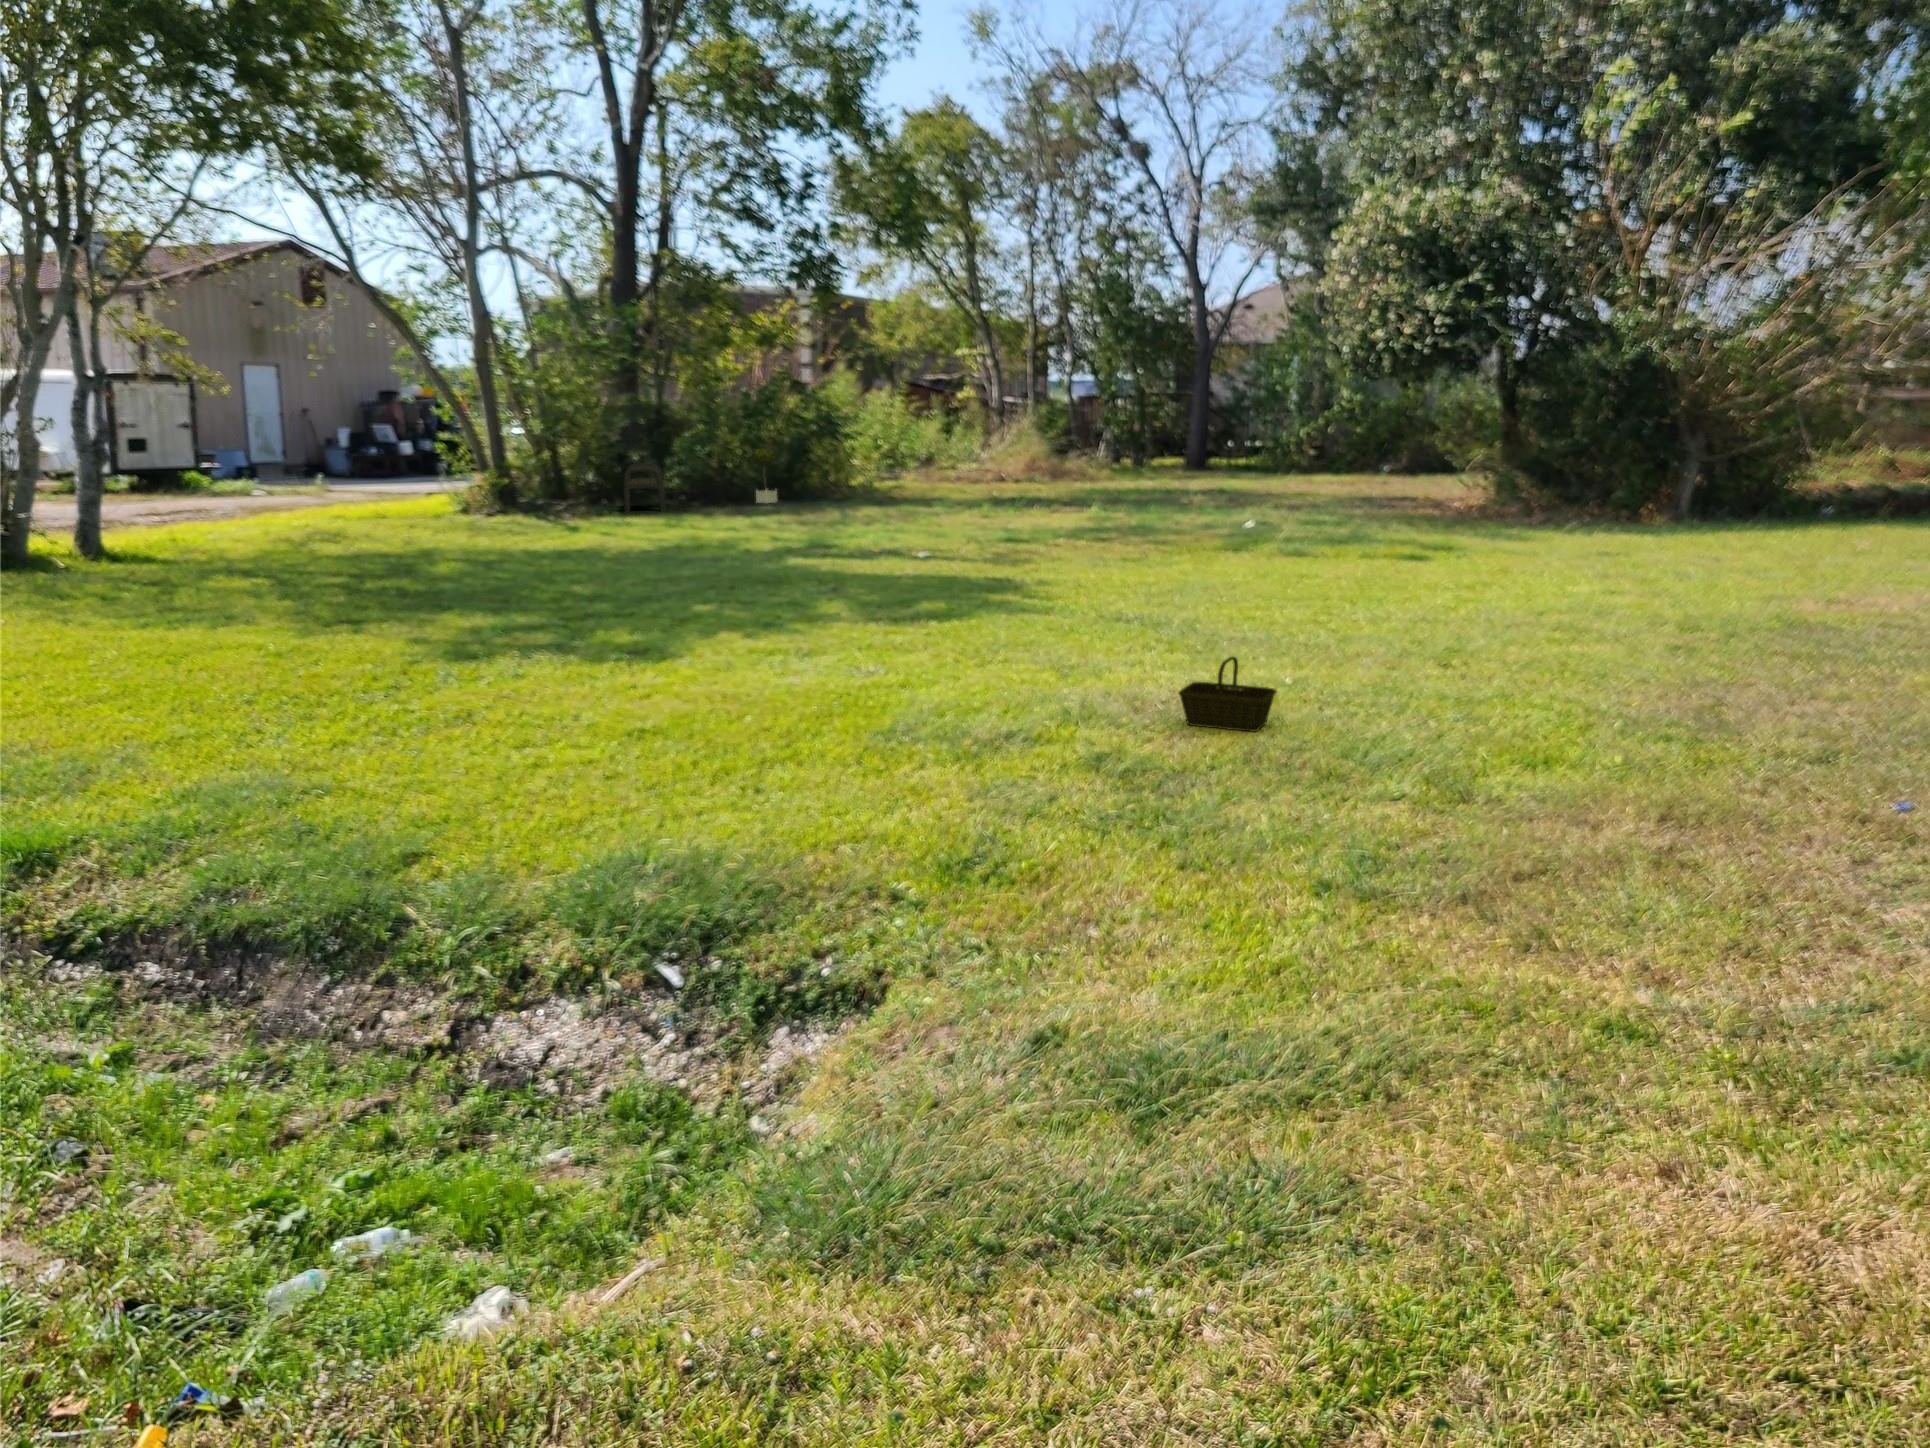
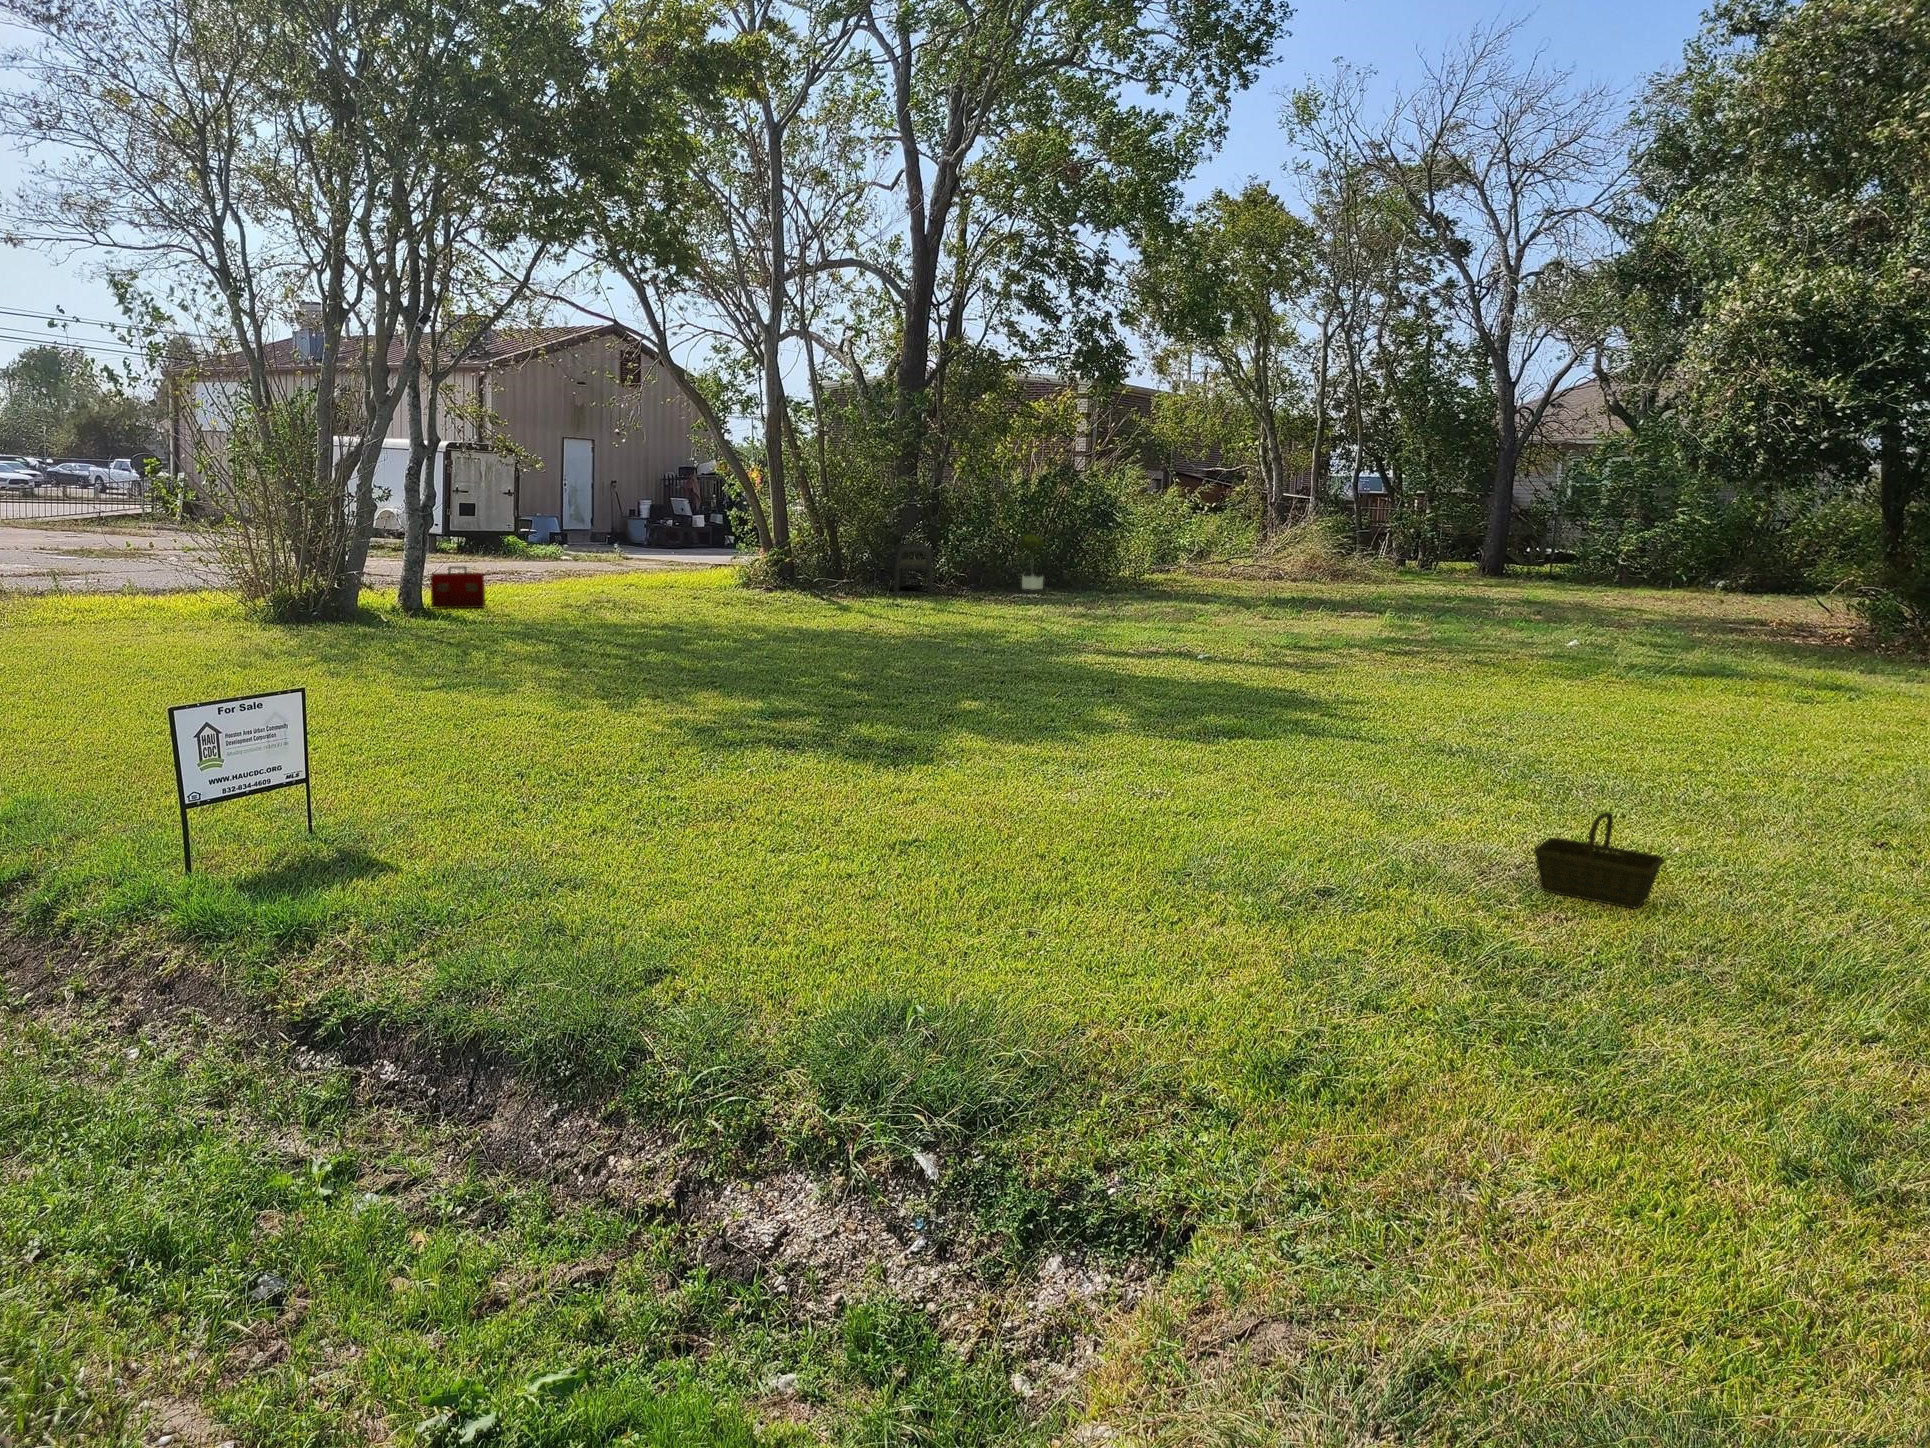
toolbox: none [97,507,167,554] -> present [431,566,485,608]

